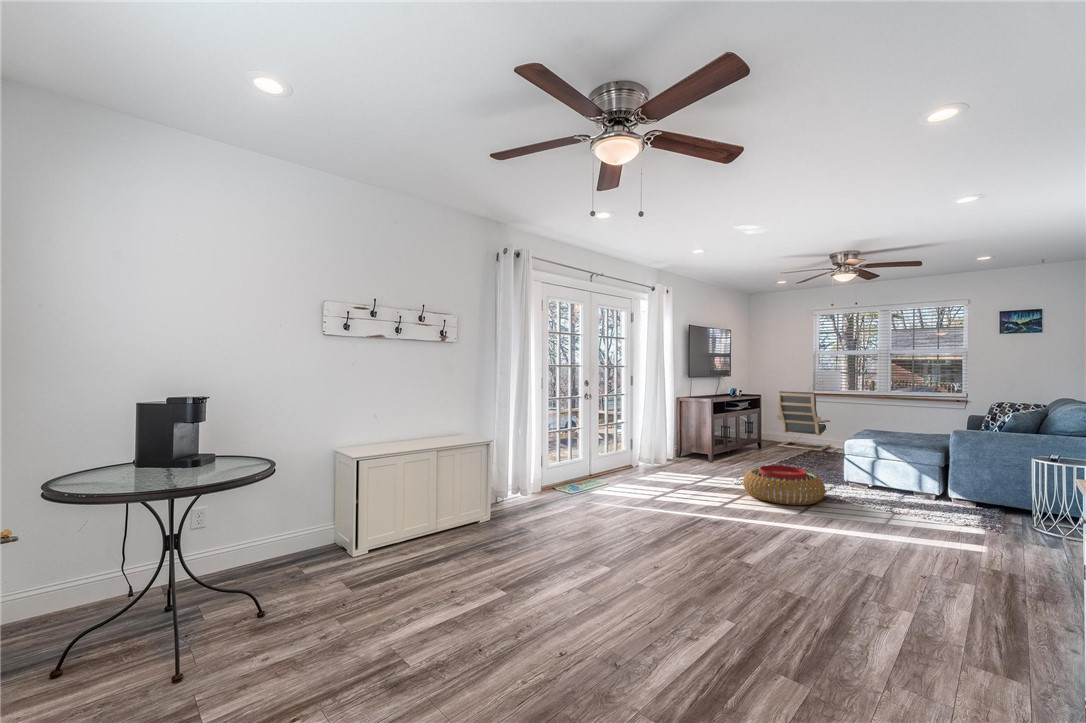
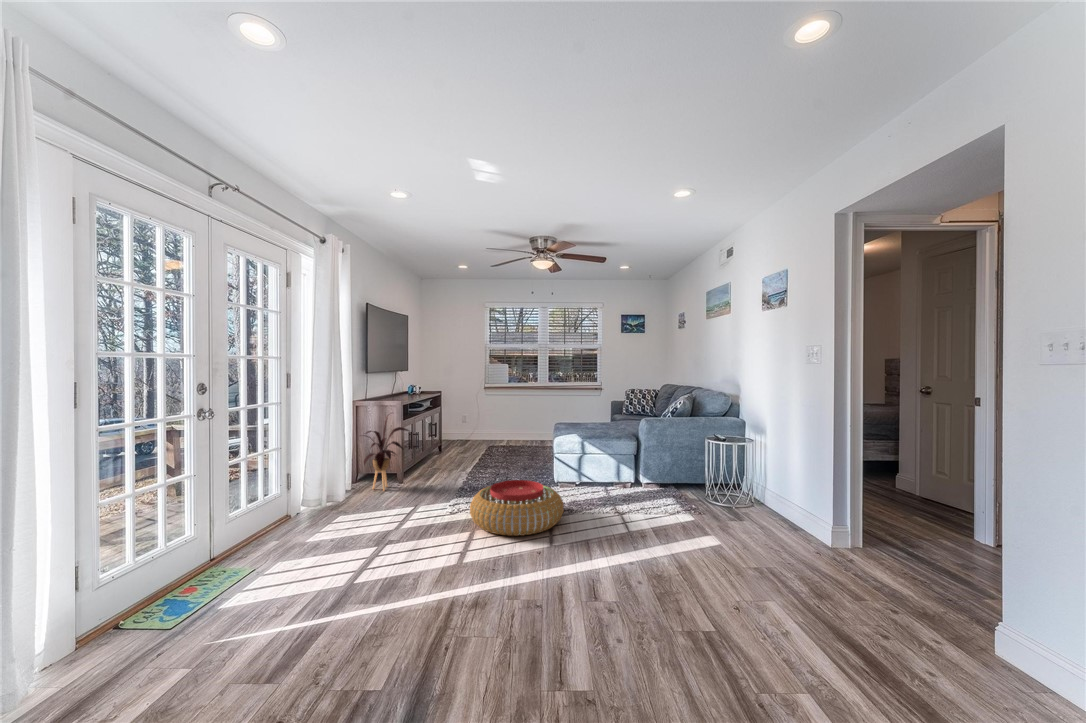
lounge chair: present [777,391,831,451] -> none [454,387,501,446]
house plant: none [677,407,718,465] -> present [364,418,409,490]

